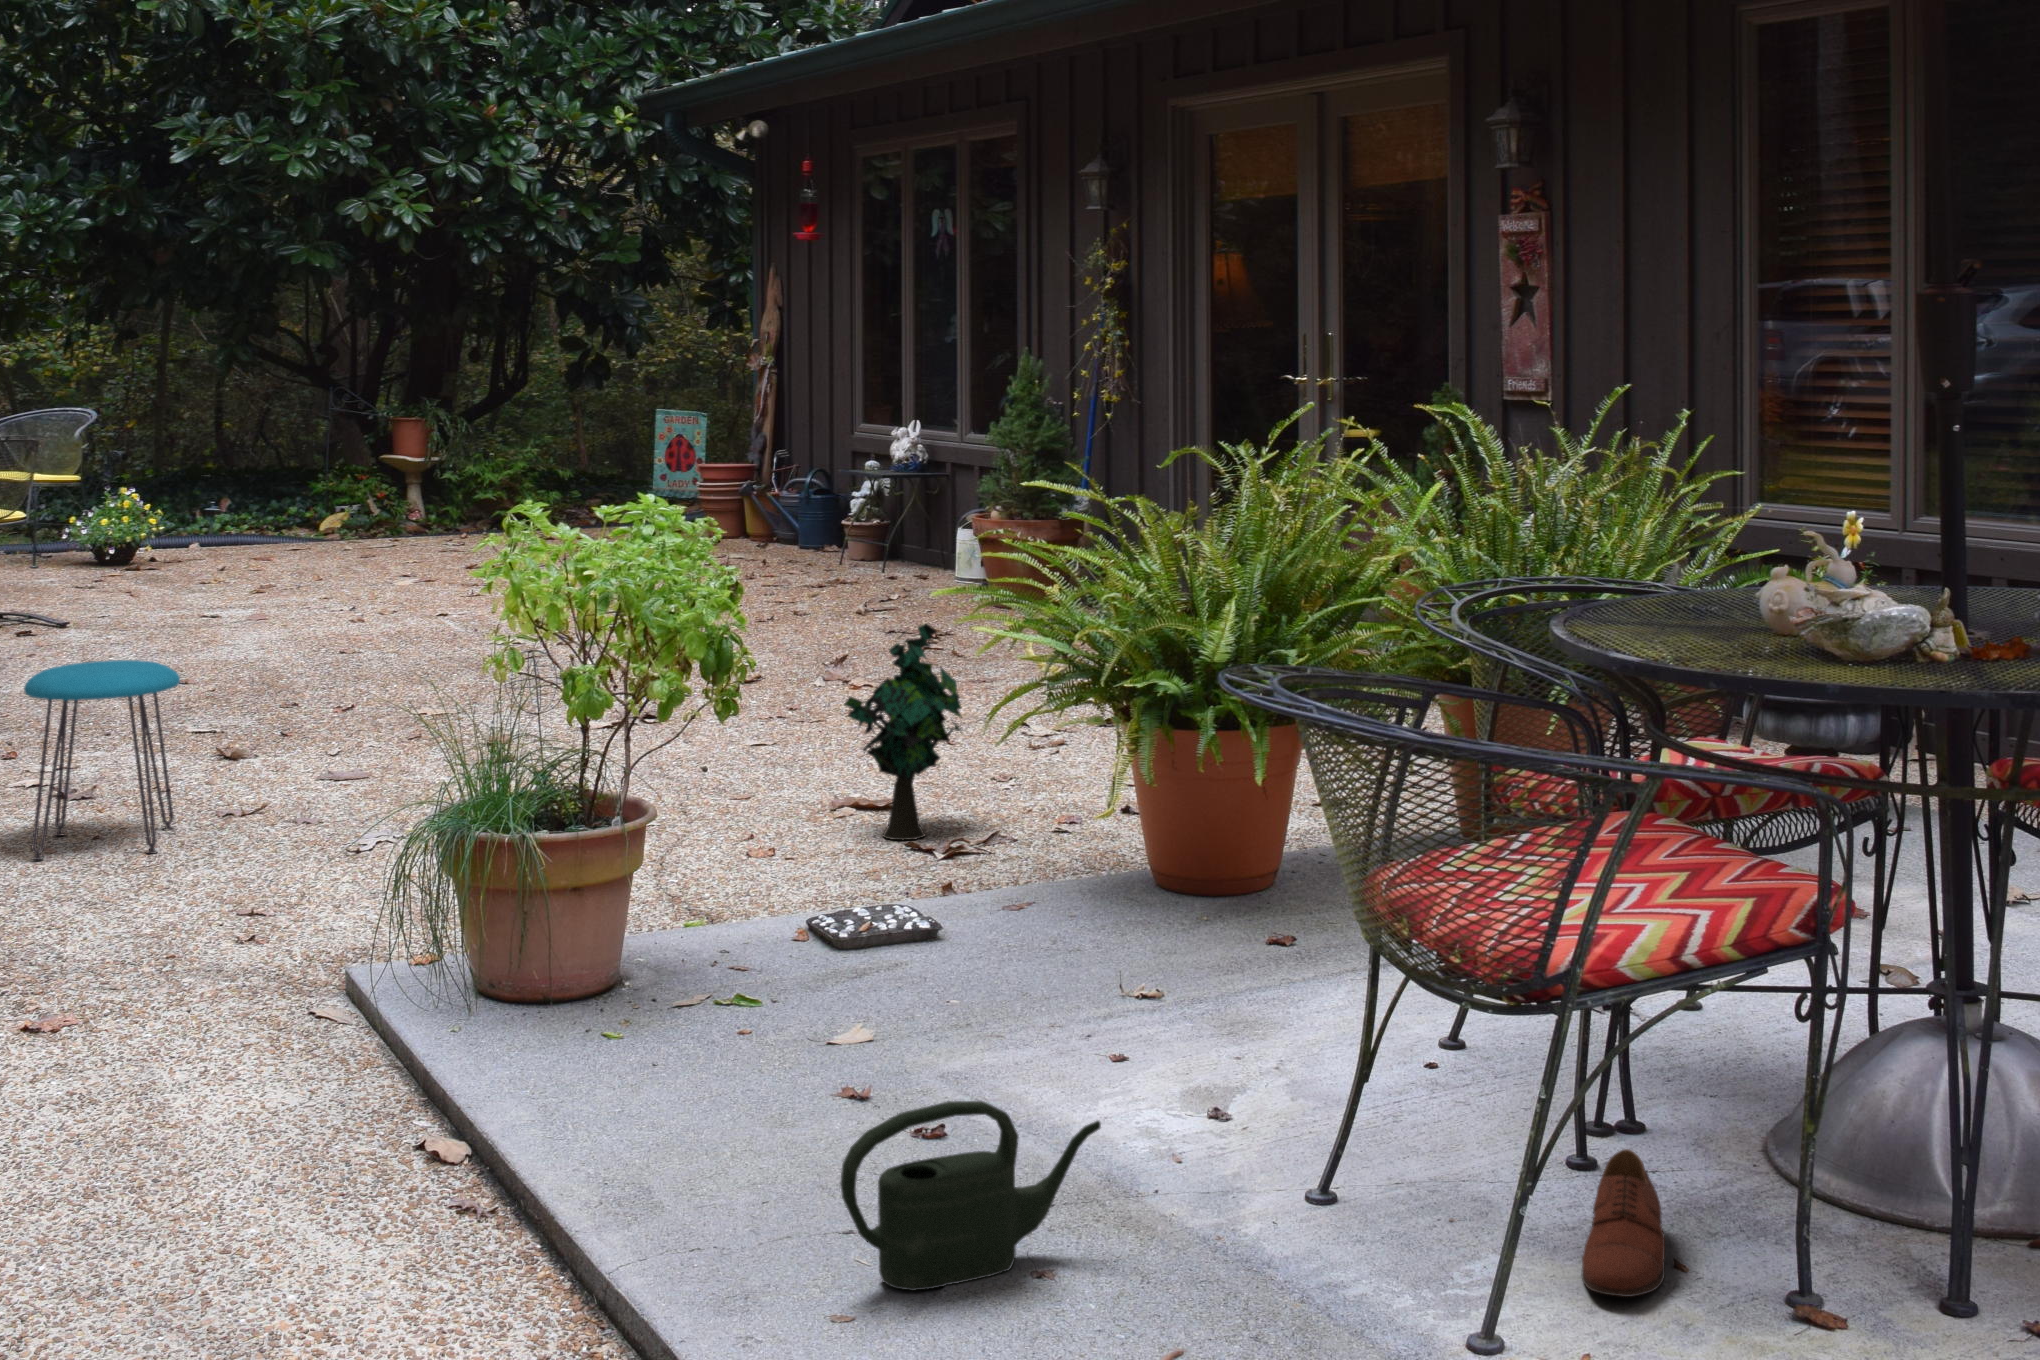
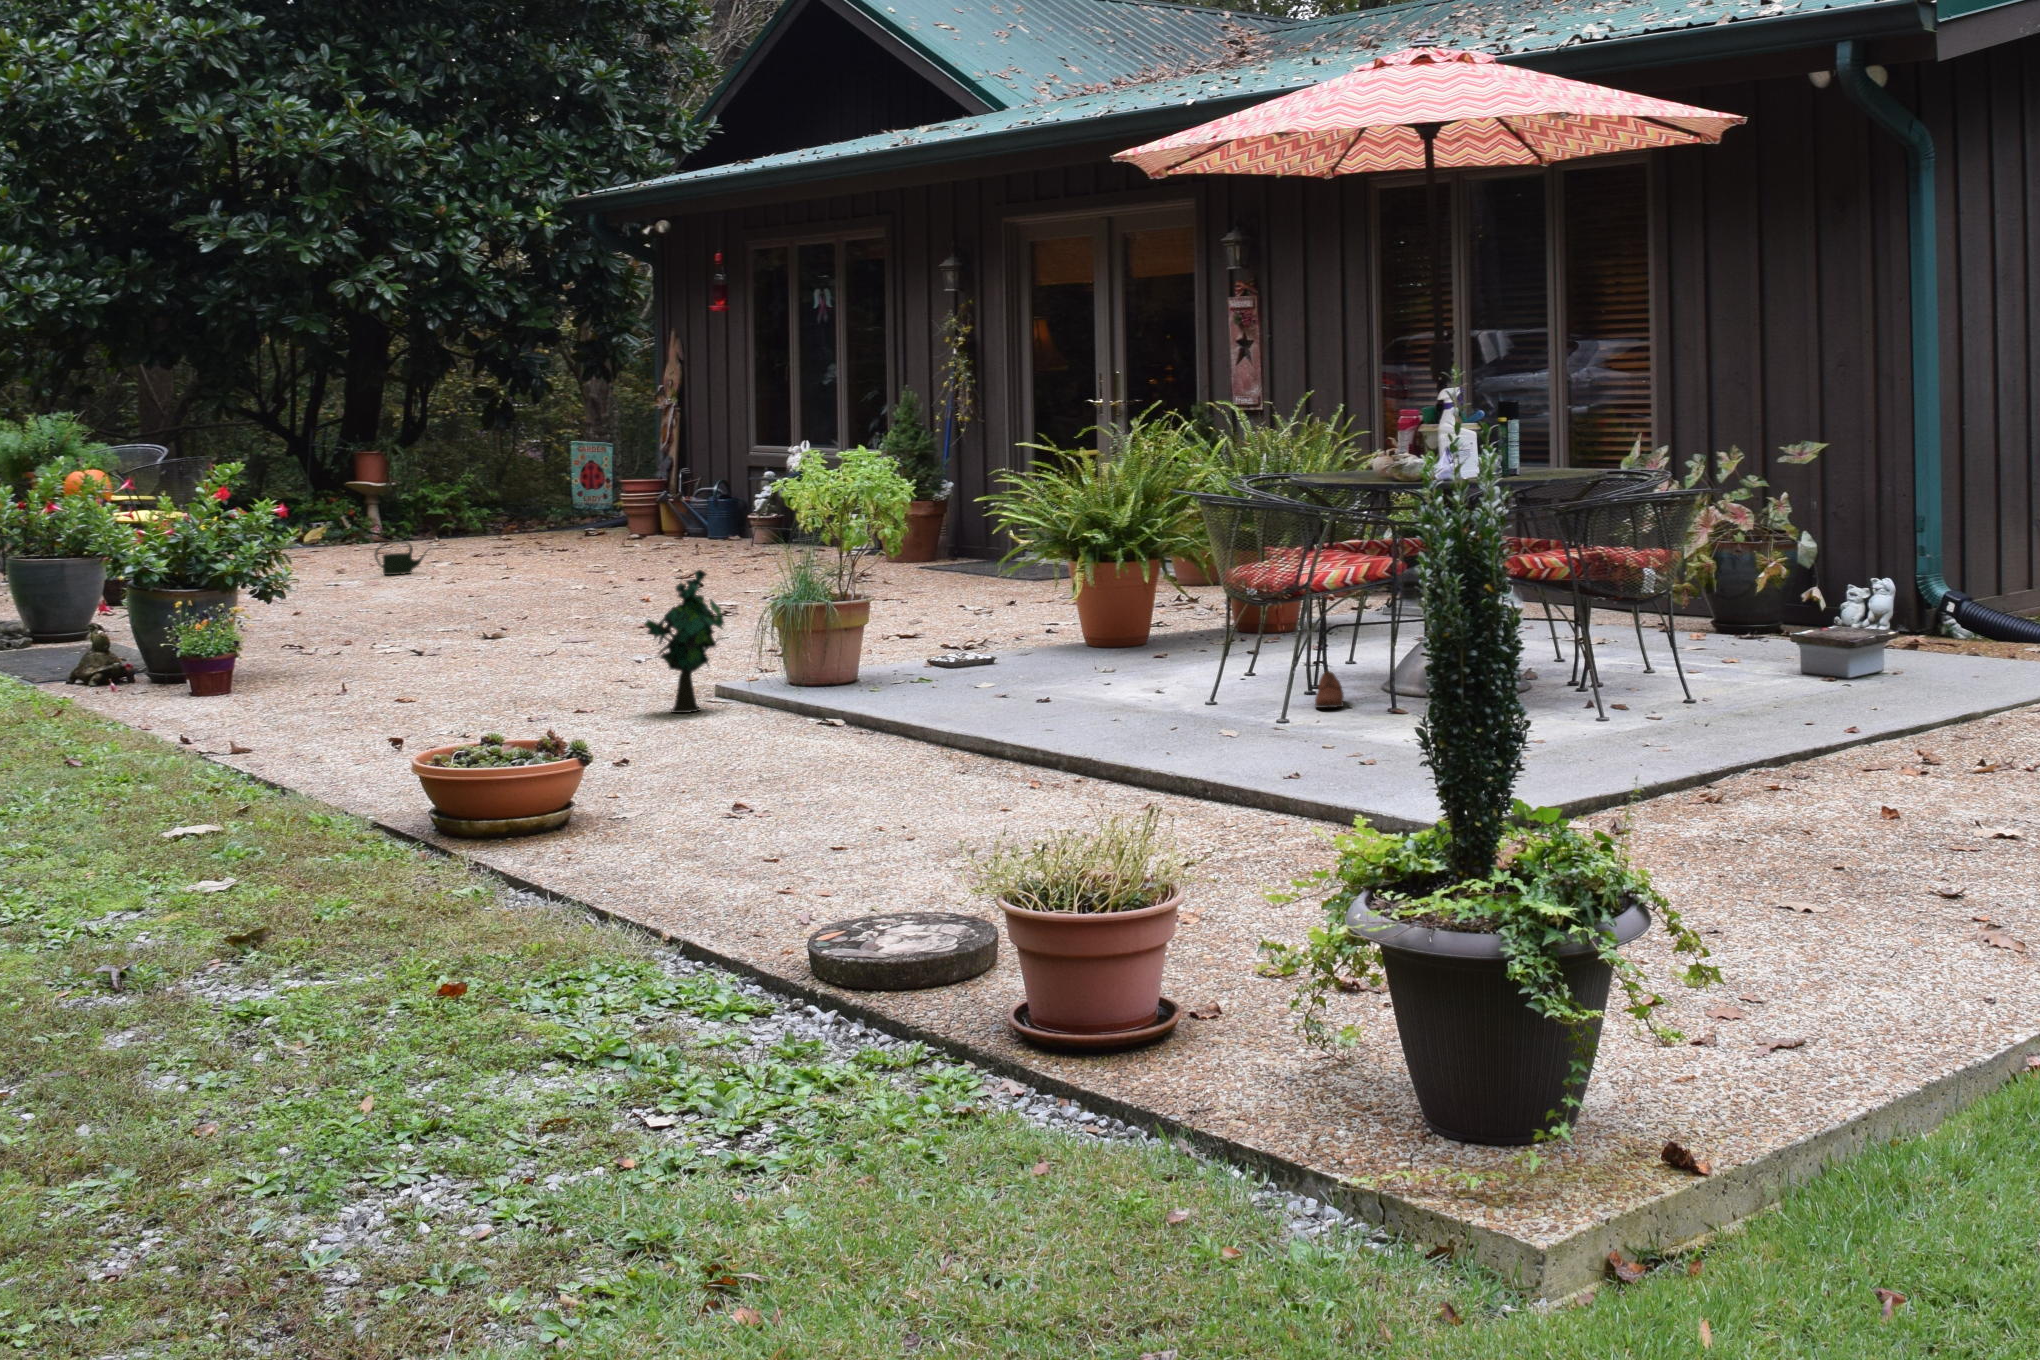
decorative plant: present [844,624,963,840] -> present [644,570,724,713]
stool: present [24,660,180,860] -> none [429,563,518,674]
watering can: present [840,1101,1101,1291] -> present [375,541,429,575]

